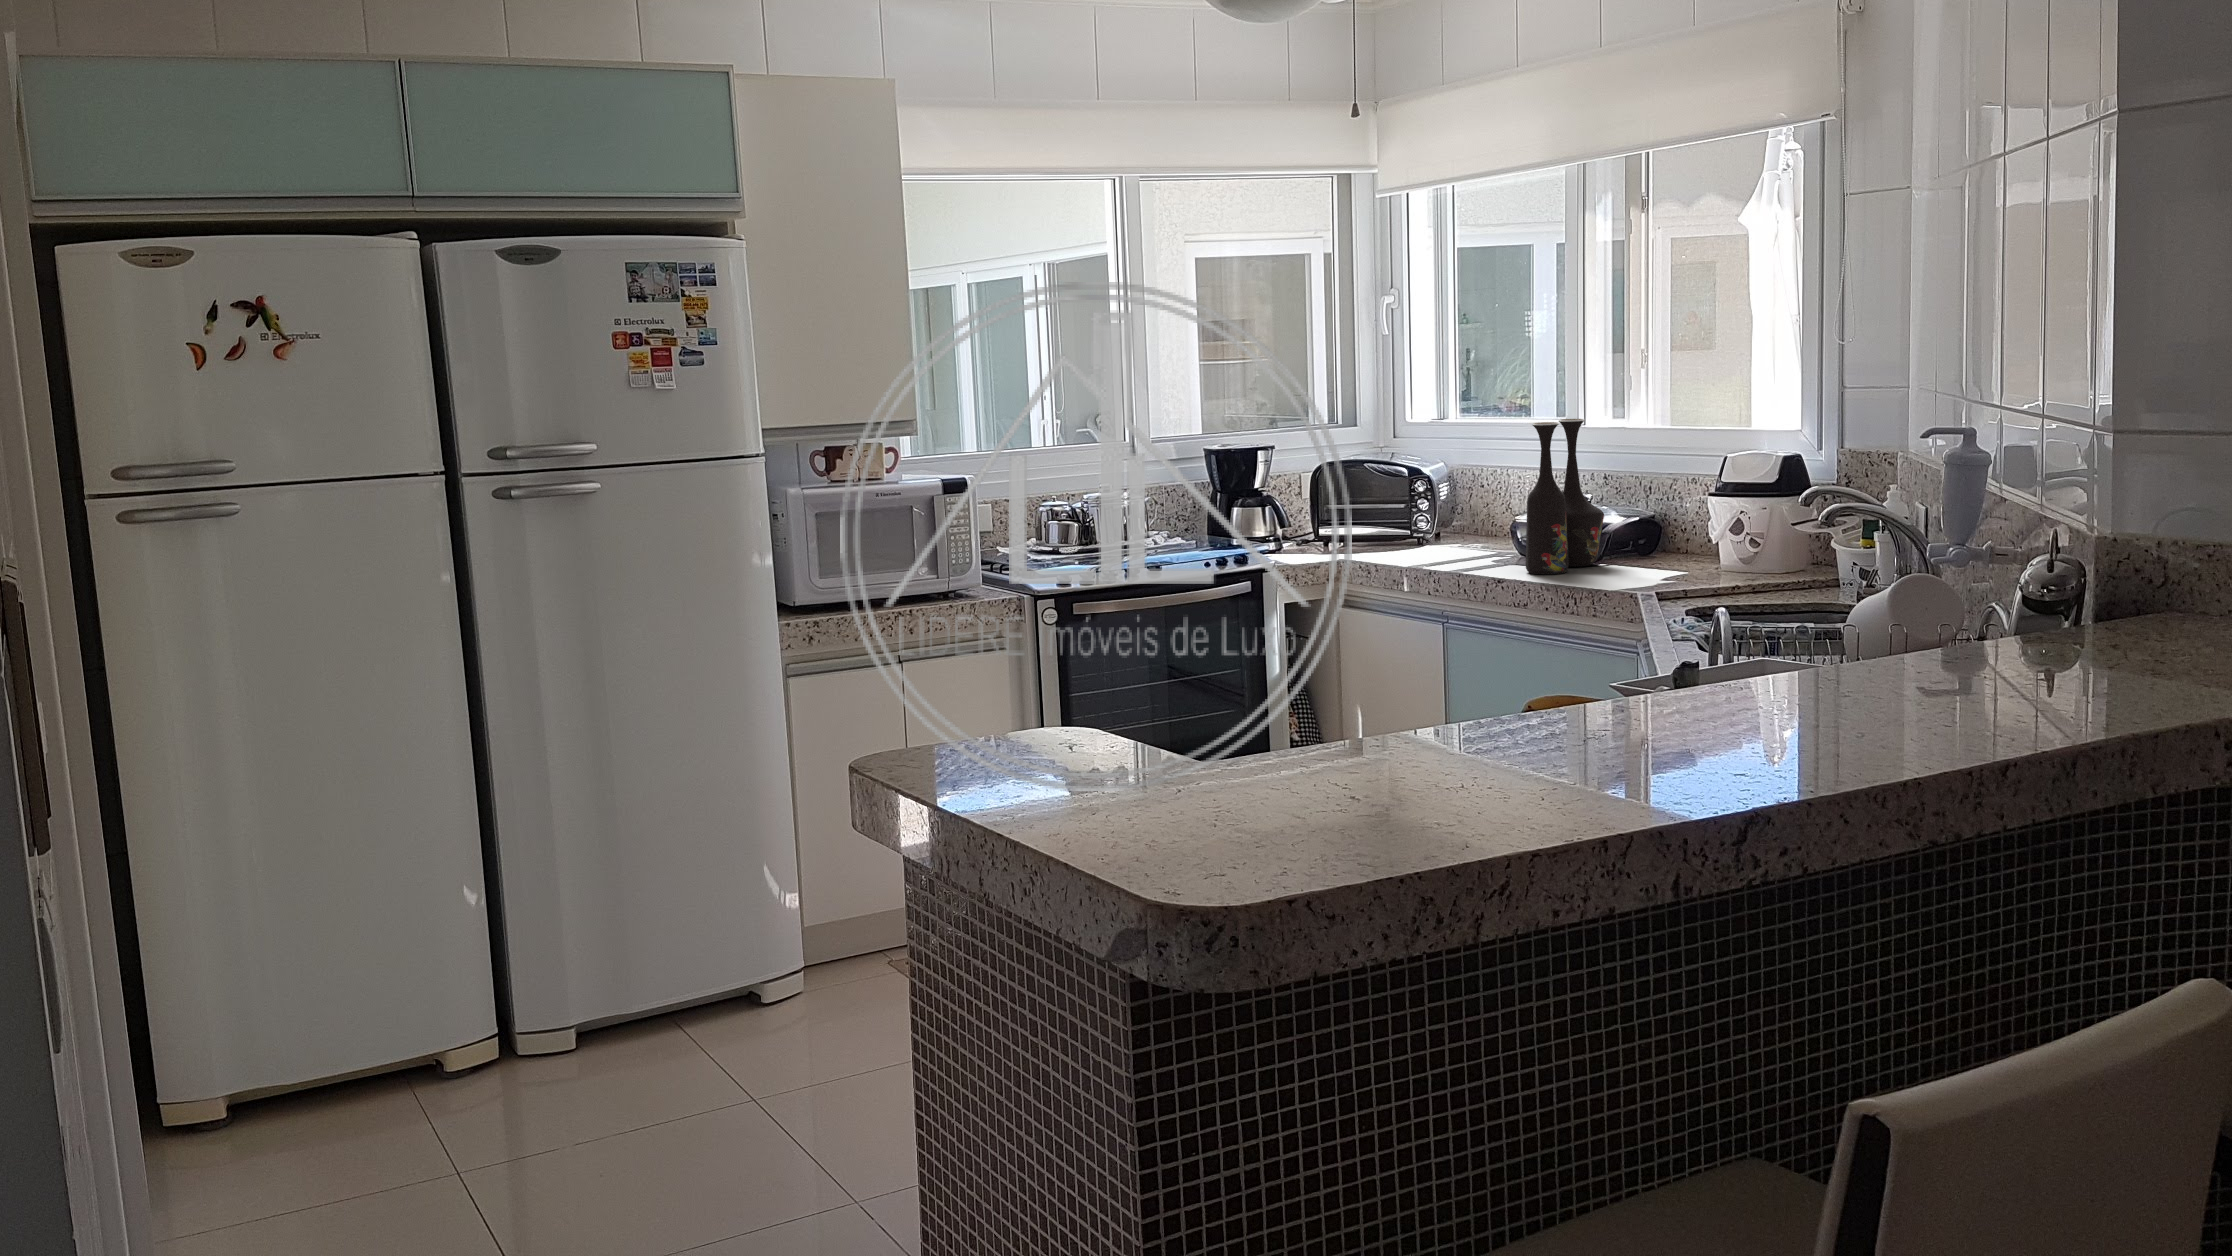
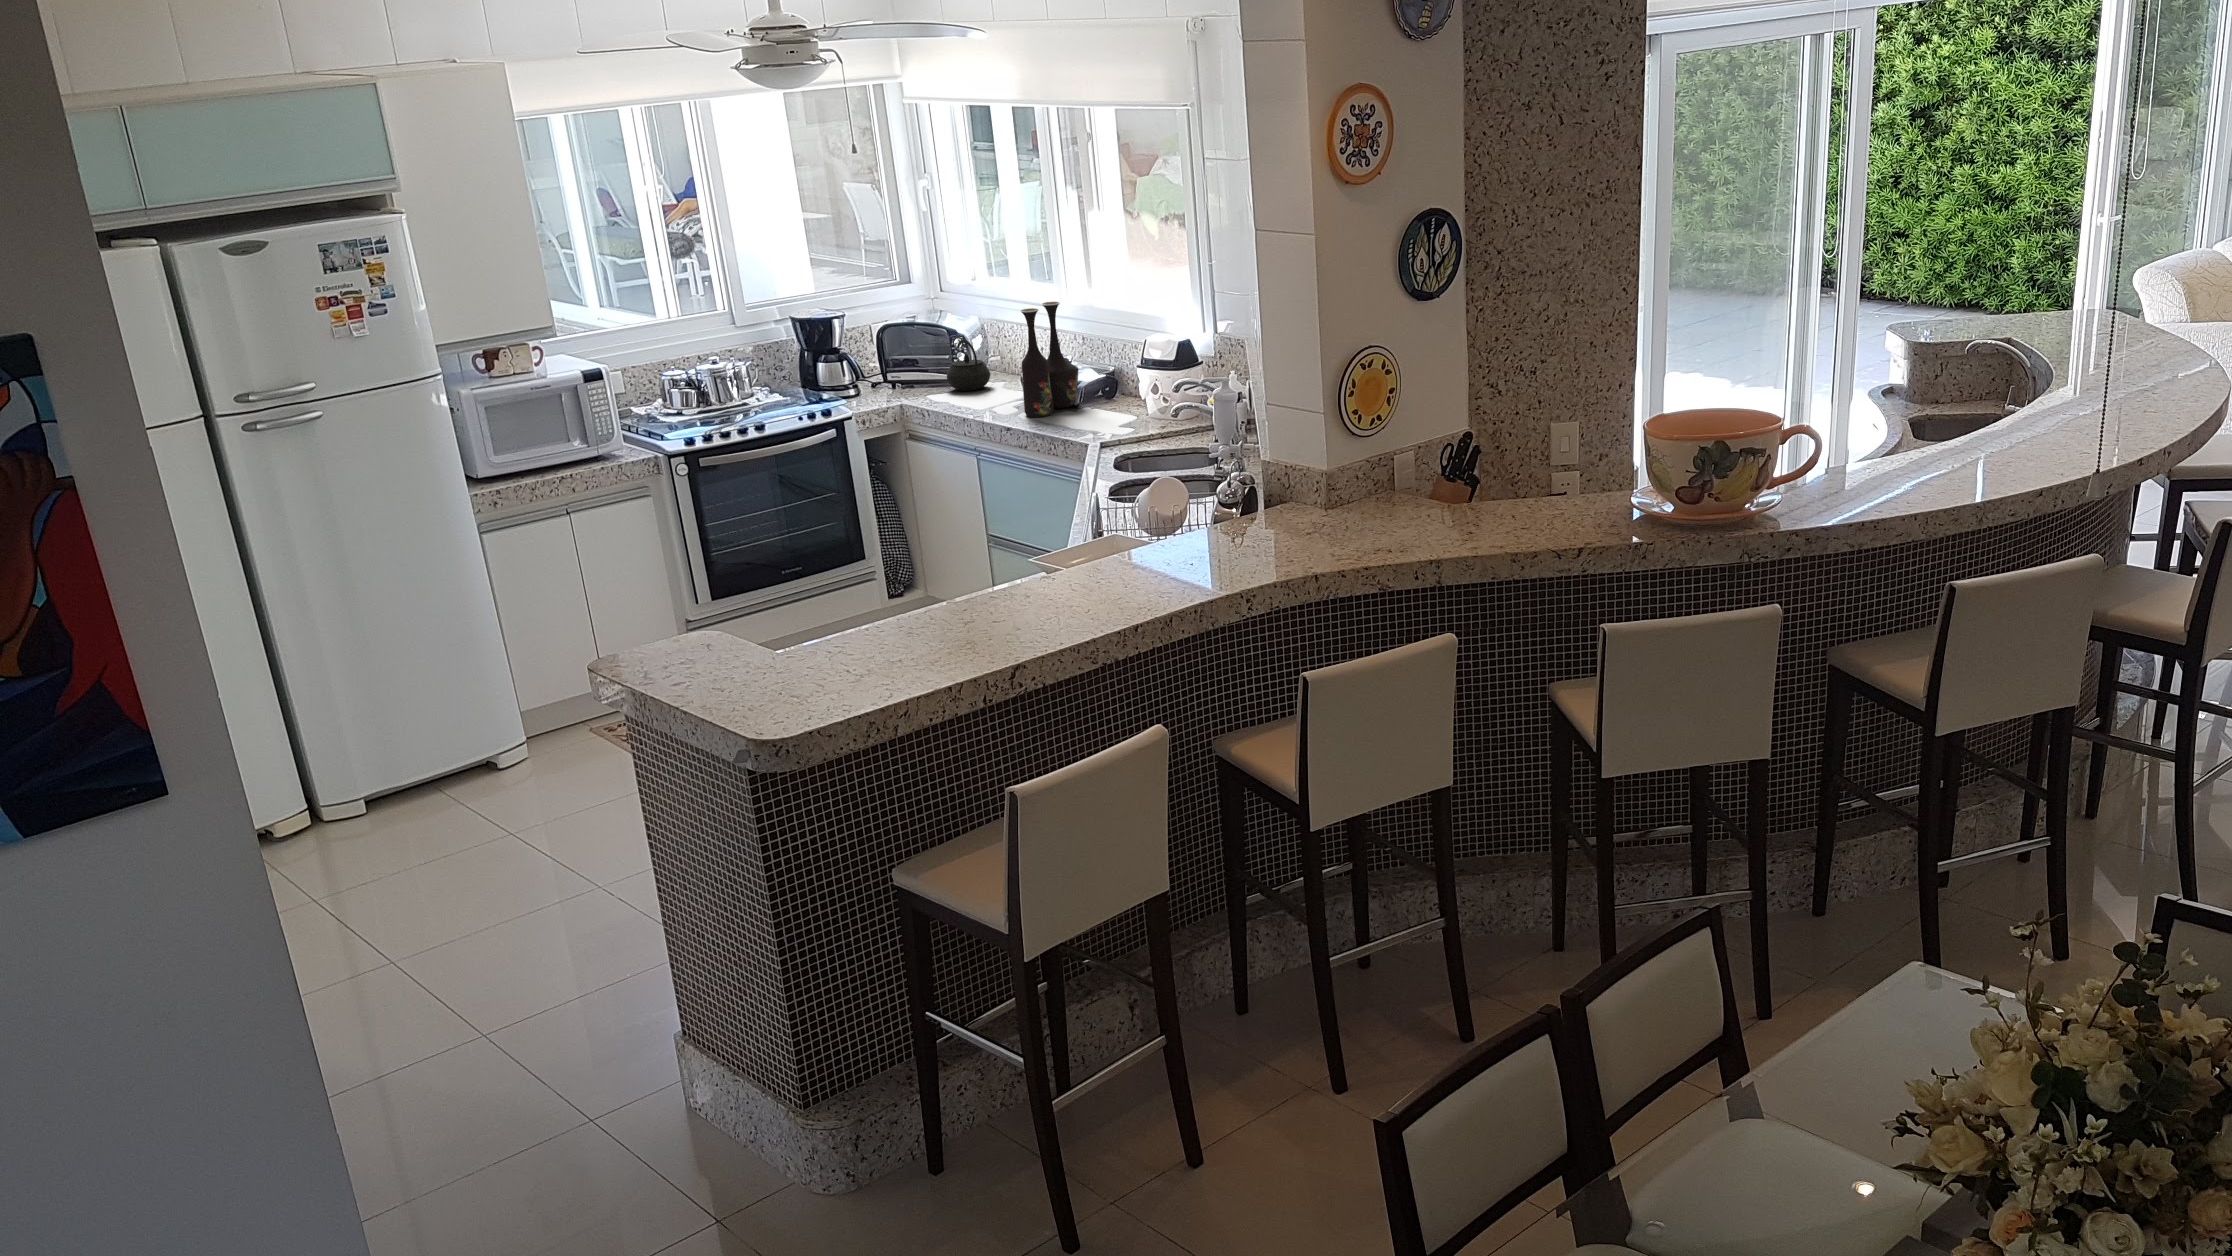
kettle: none [1402,481,1461,548] -> present [947,339,990,391]

